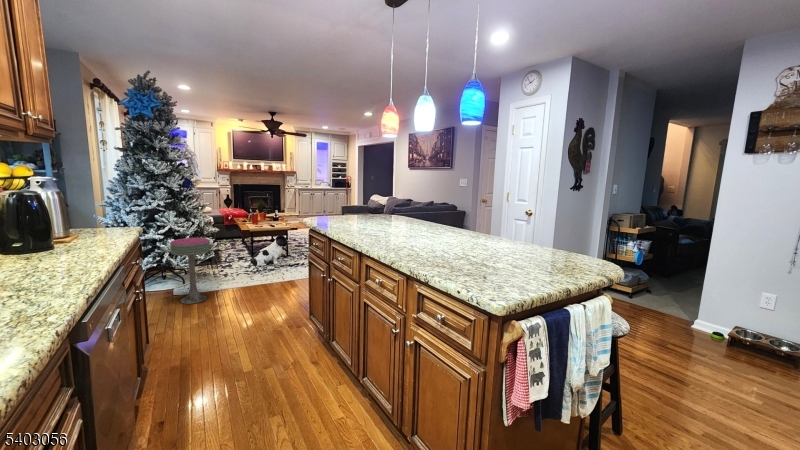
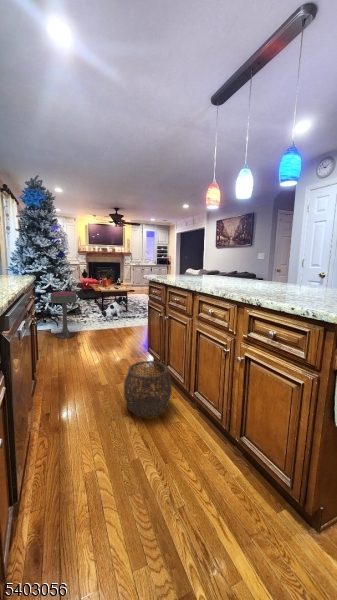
woven basket: none [269,340,334,417] -> present [124,361,172,417]

